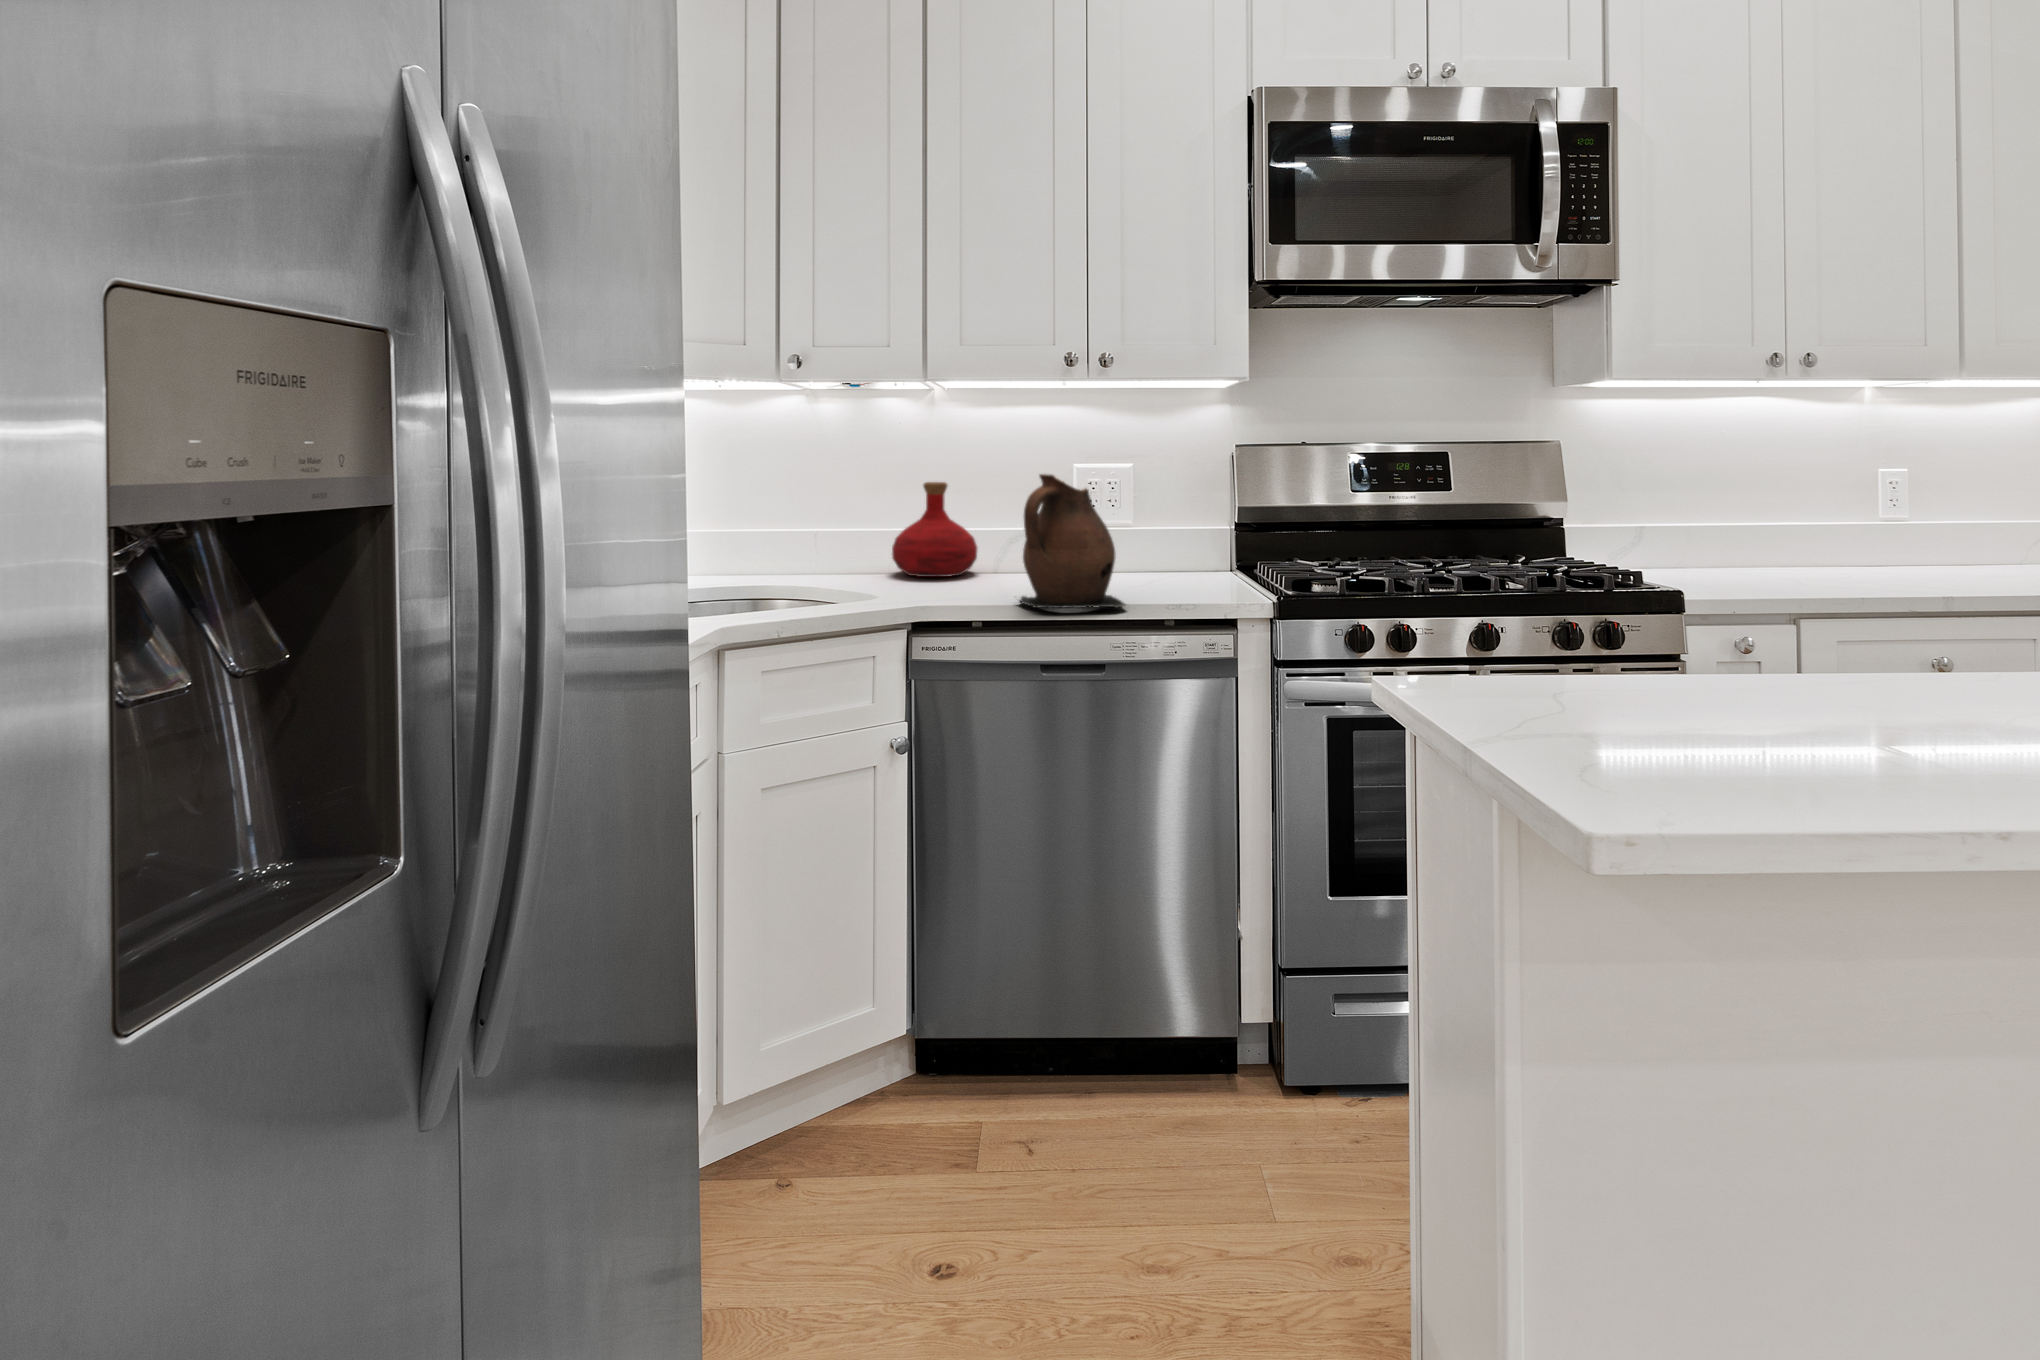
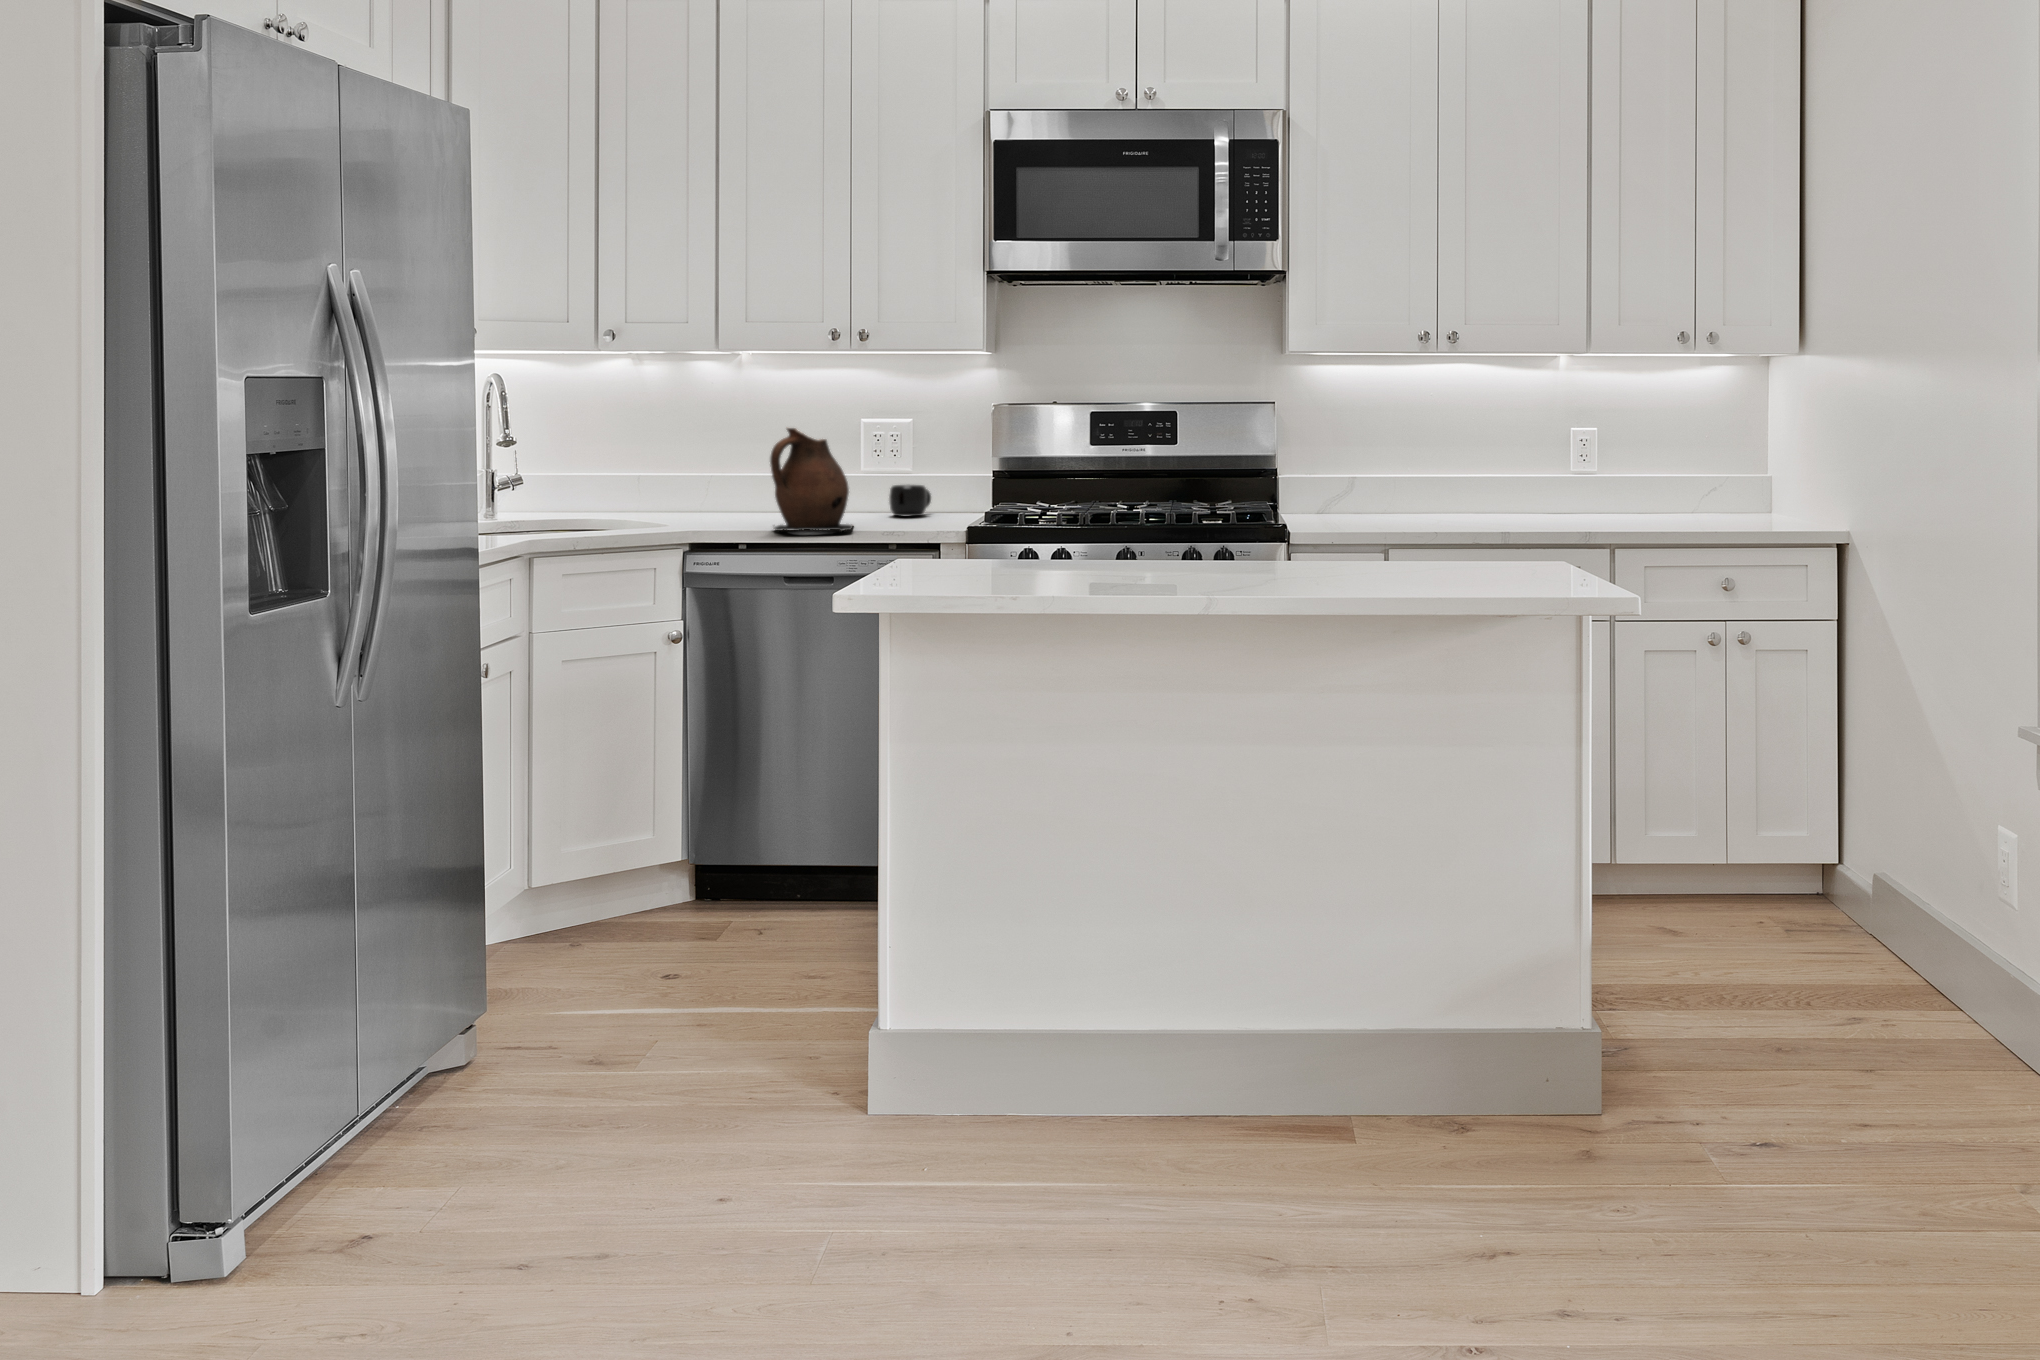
bottle: present [892,482,977,577] -> none [696,436,768,514]
mug: none [1132,541,1177,581] -> present [889,485,931,516]

